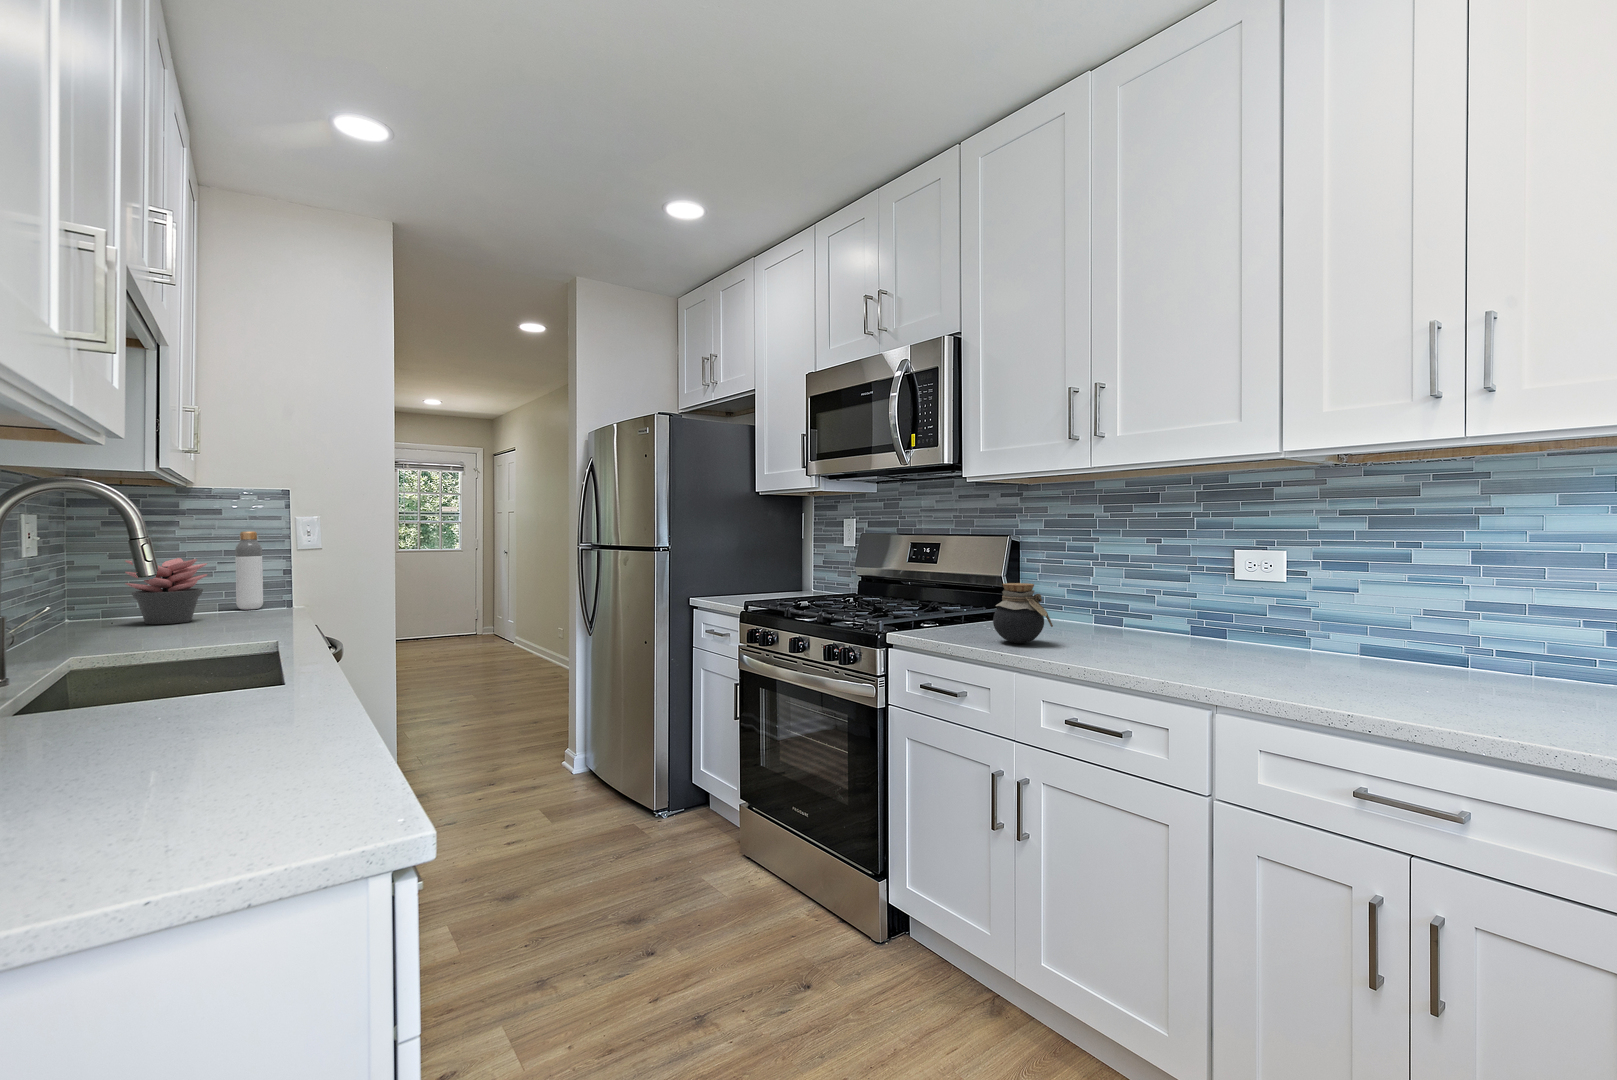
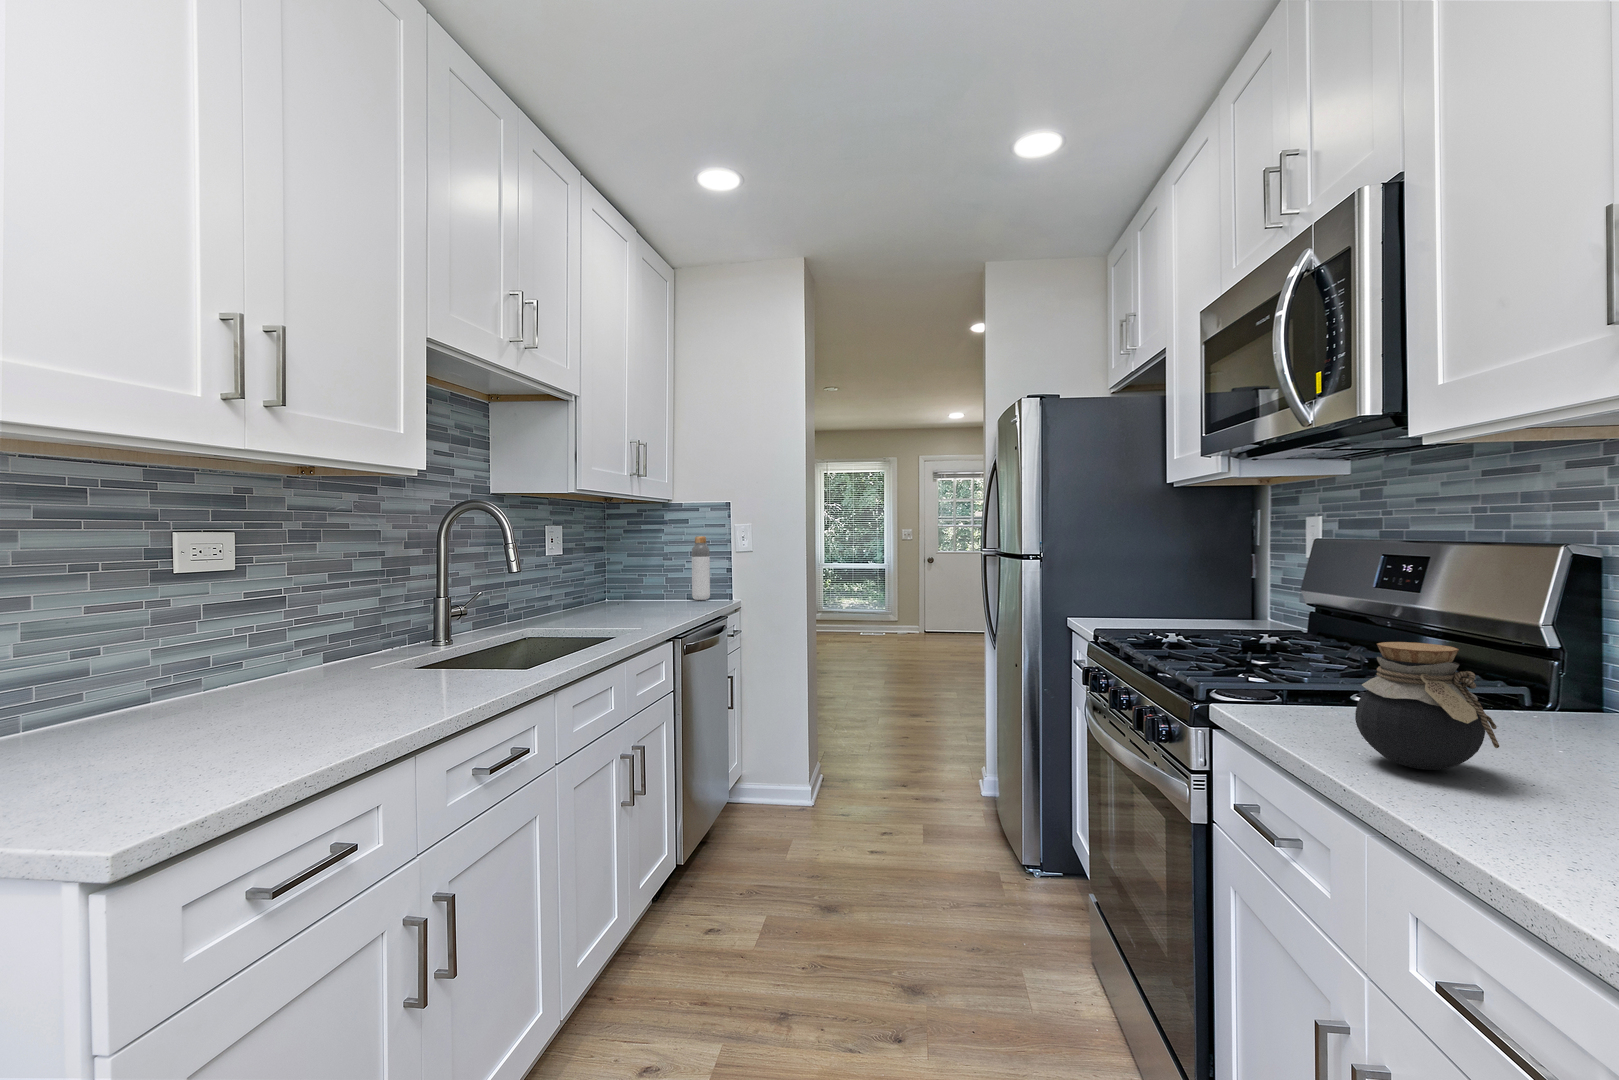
succulent plant: present [125,558,207,624] -> none [606,557,656,608]

